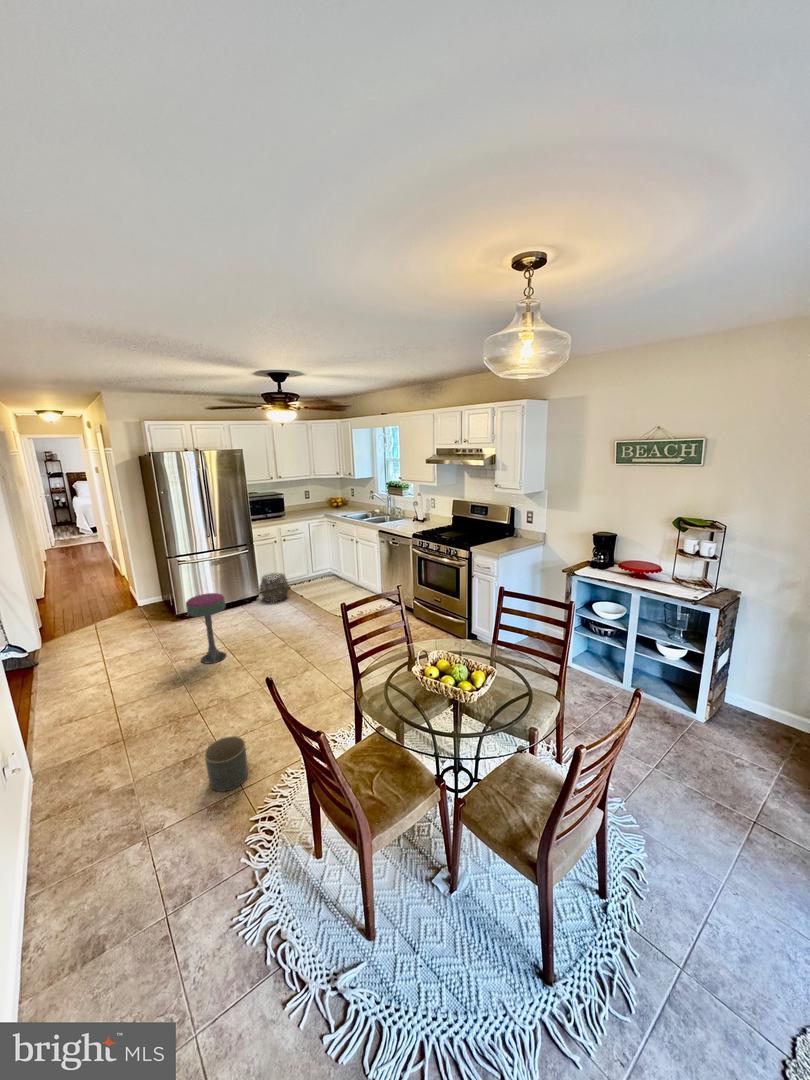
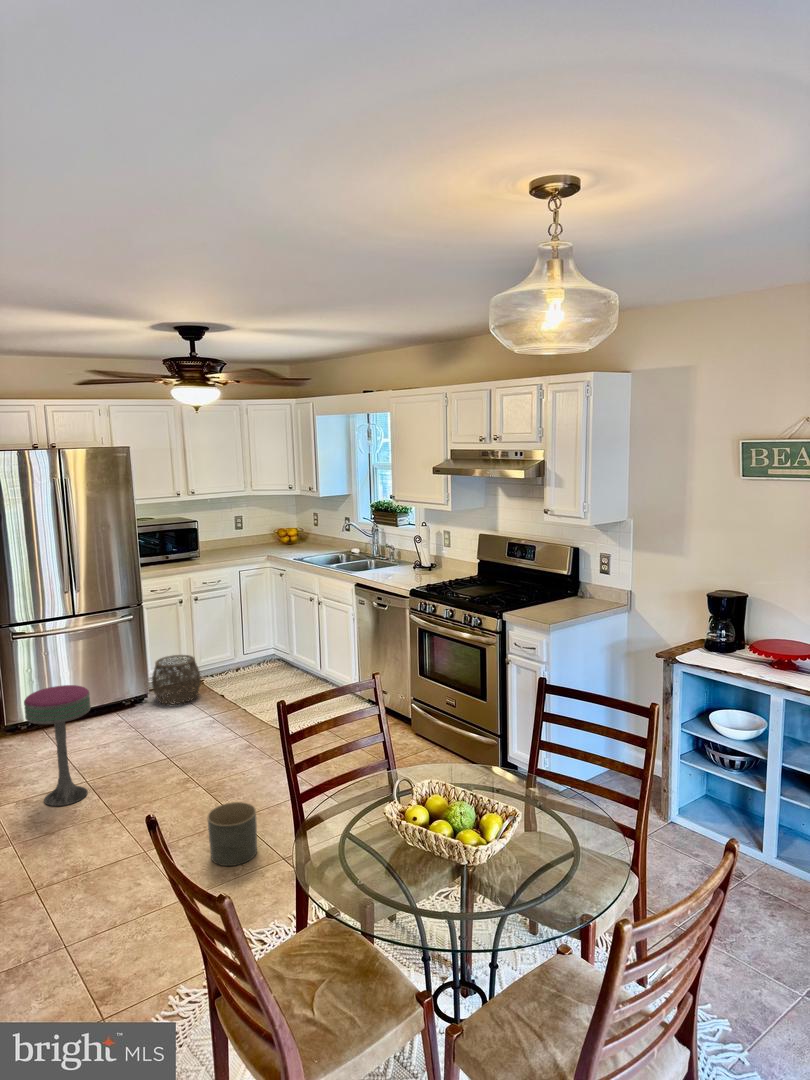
planter: present [205,736,248,792] -> present [207,802,257,866]

